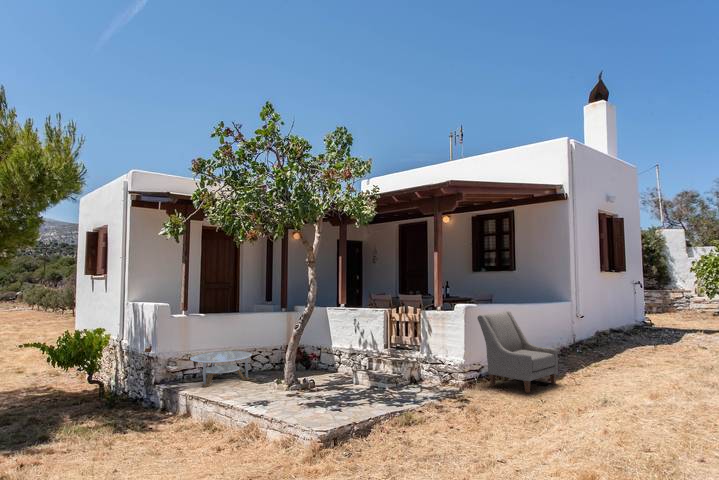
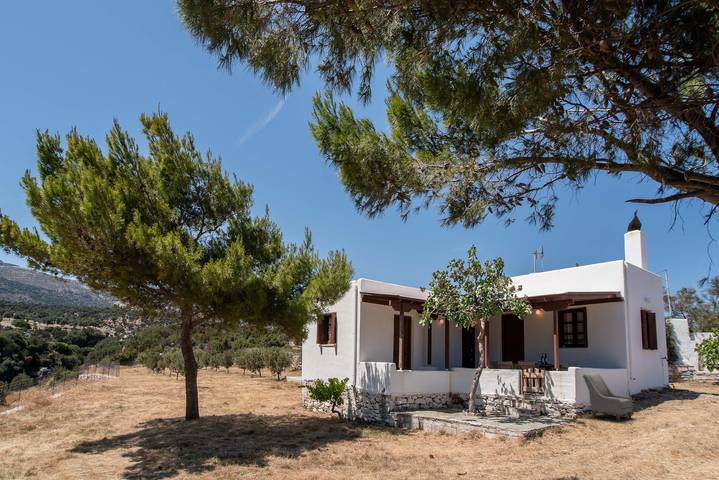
round table: present [190,351,252,387] -> none [397,392,435,413]

